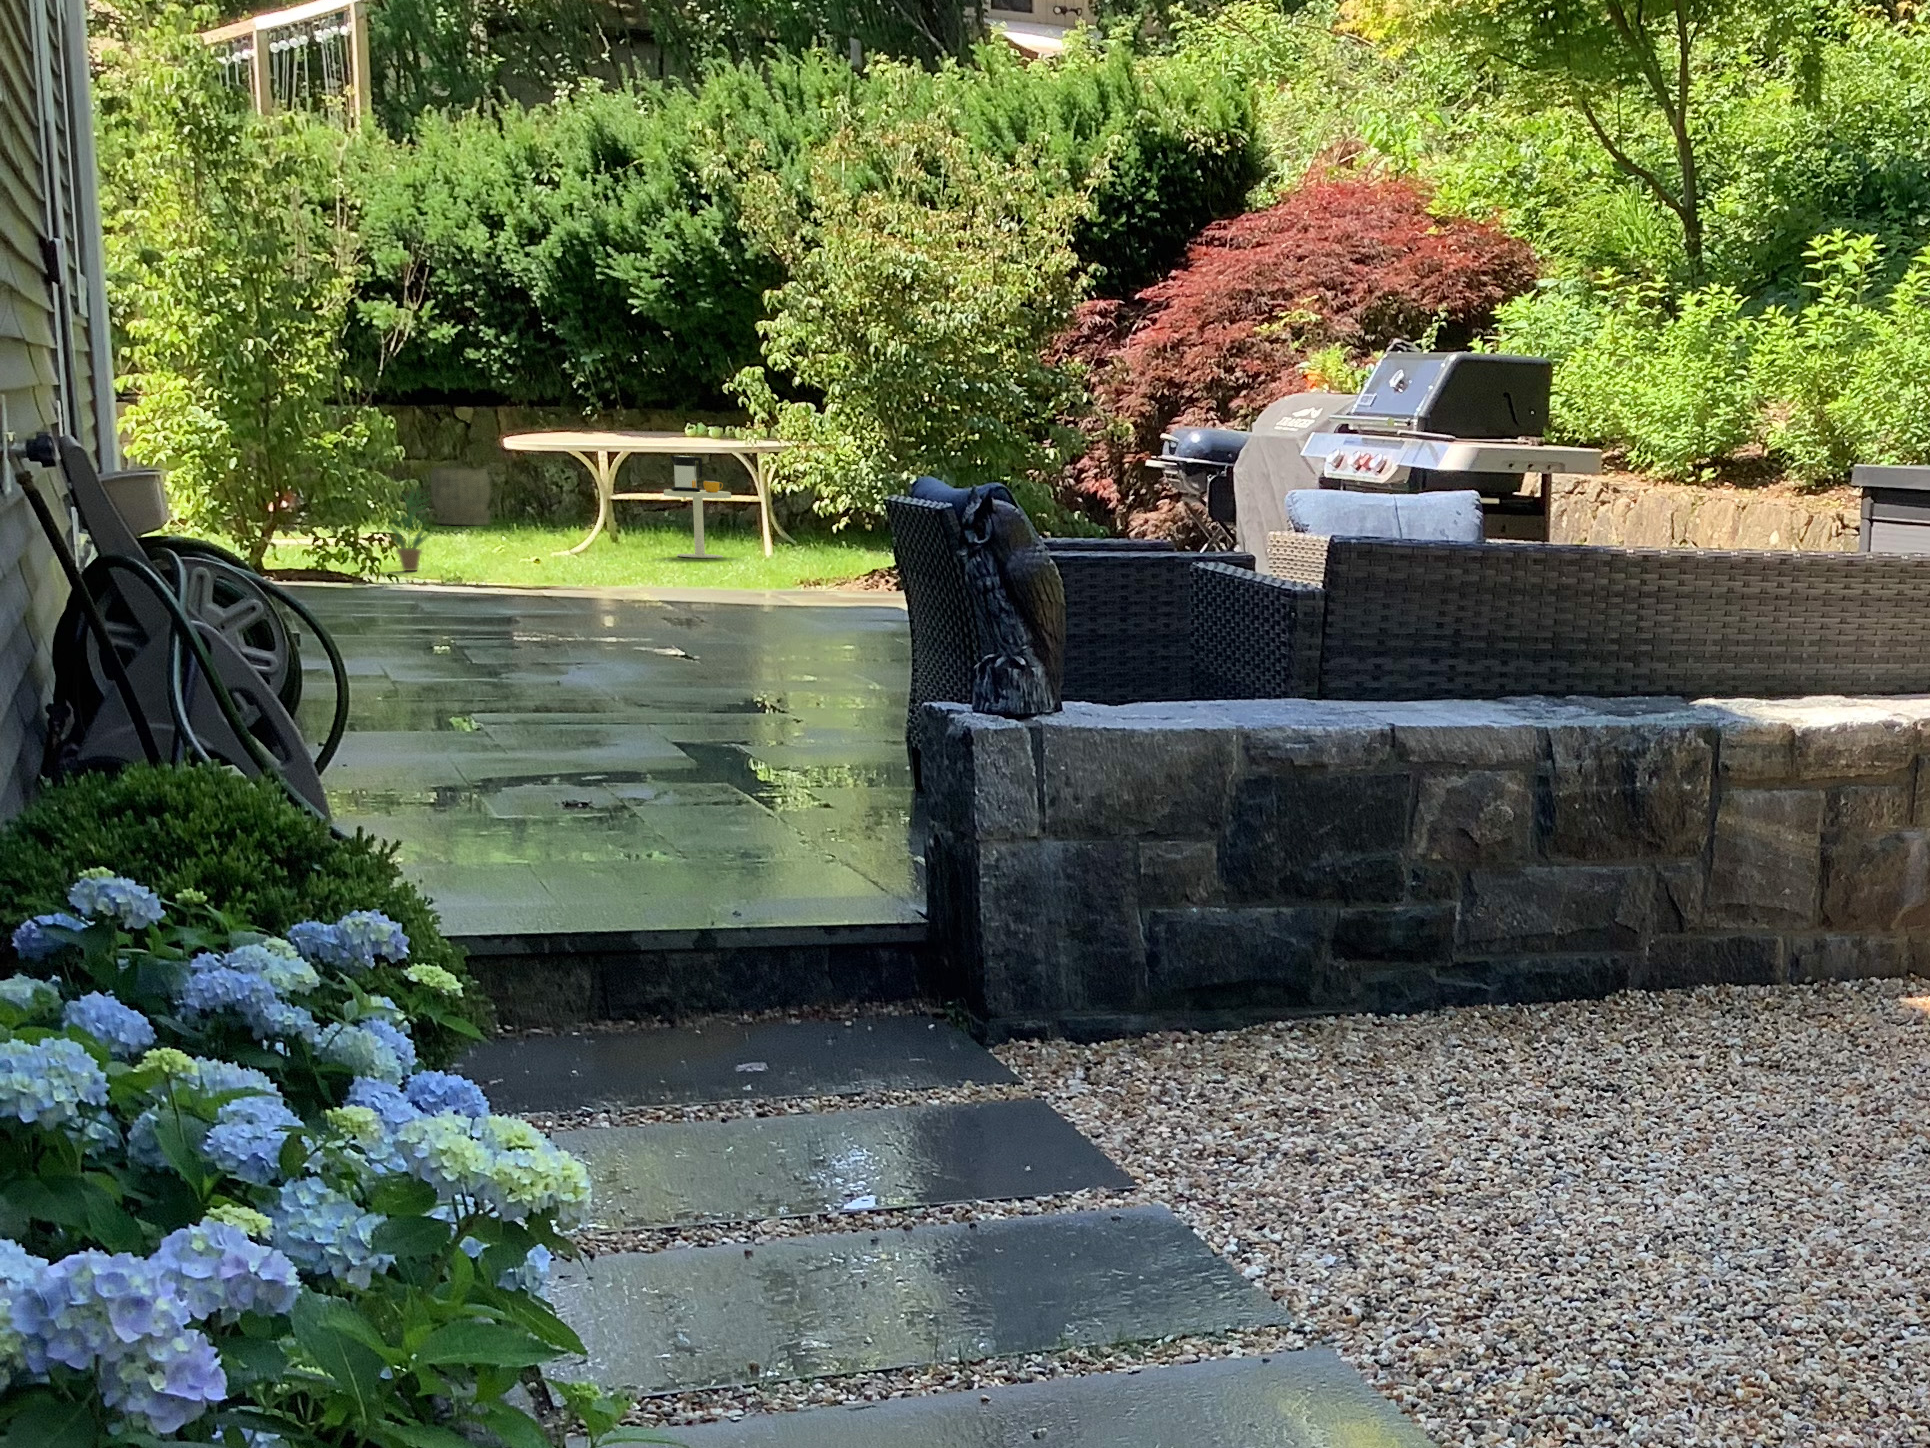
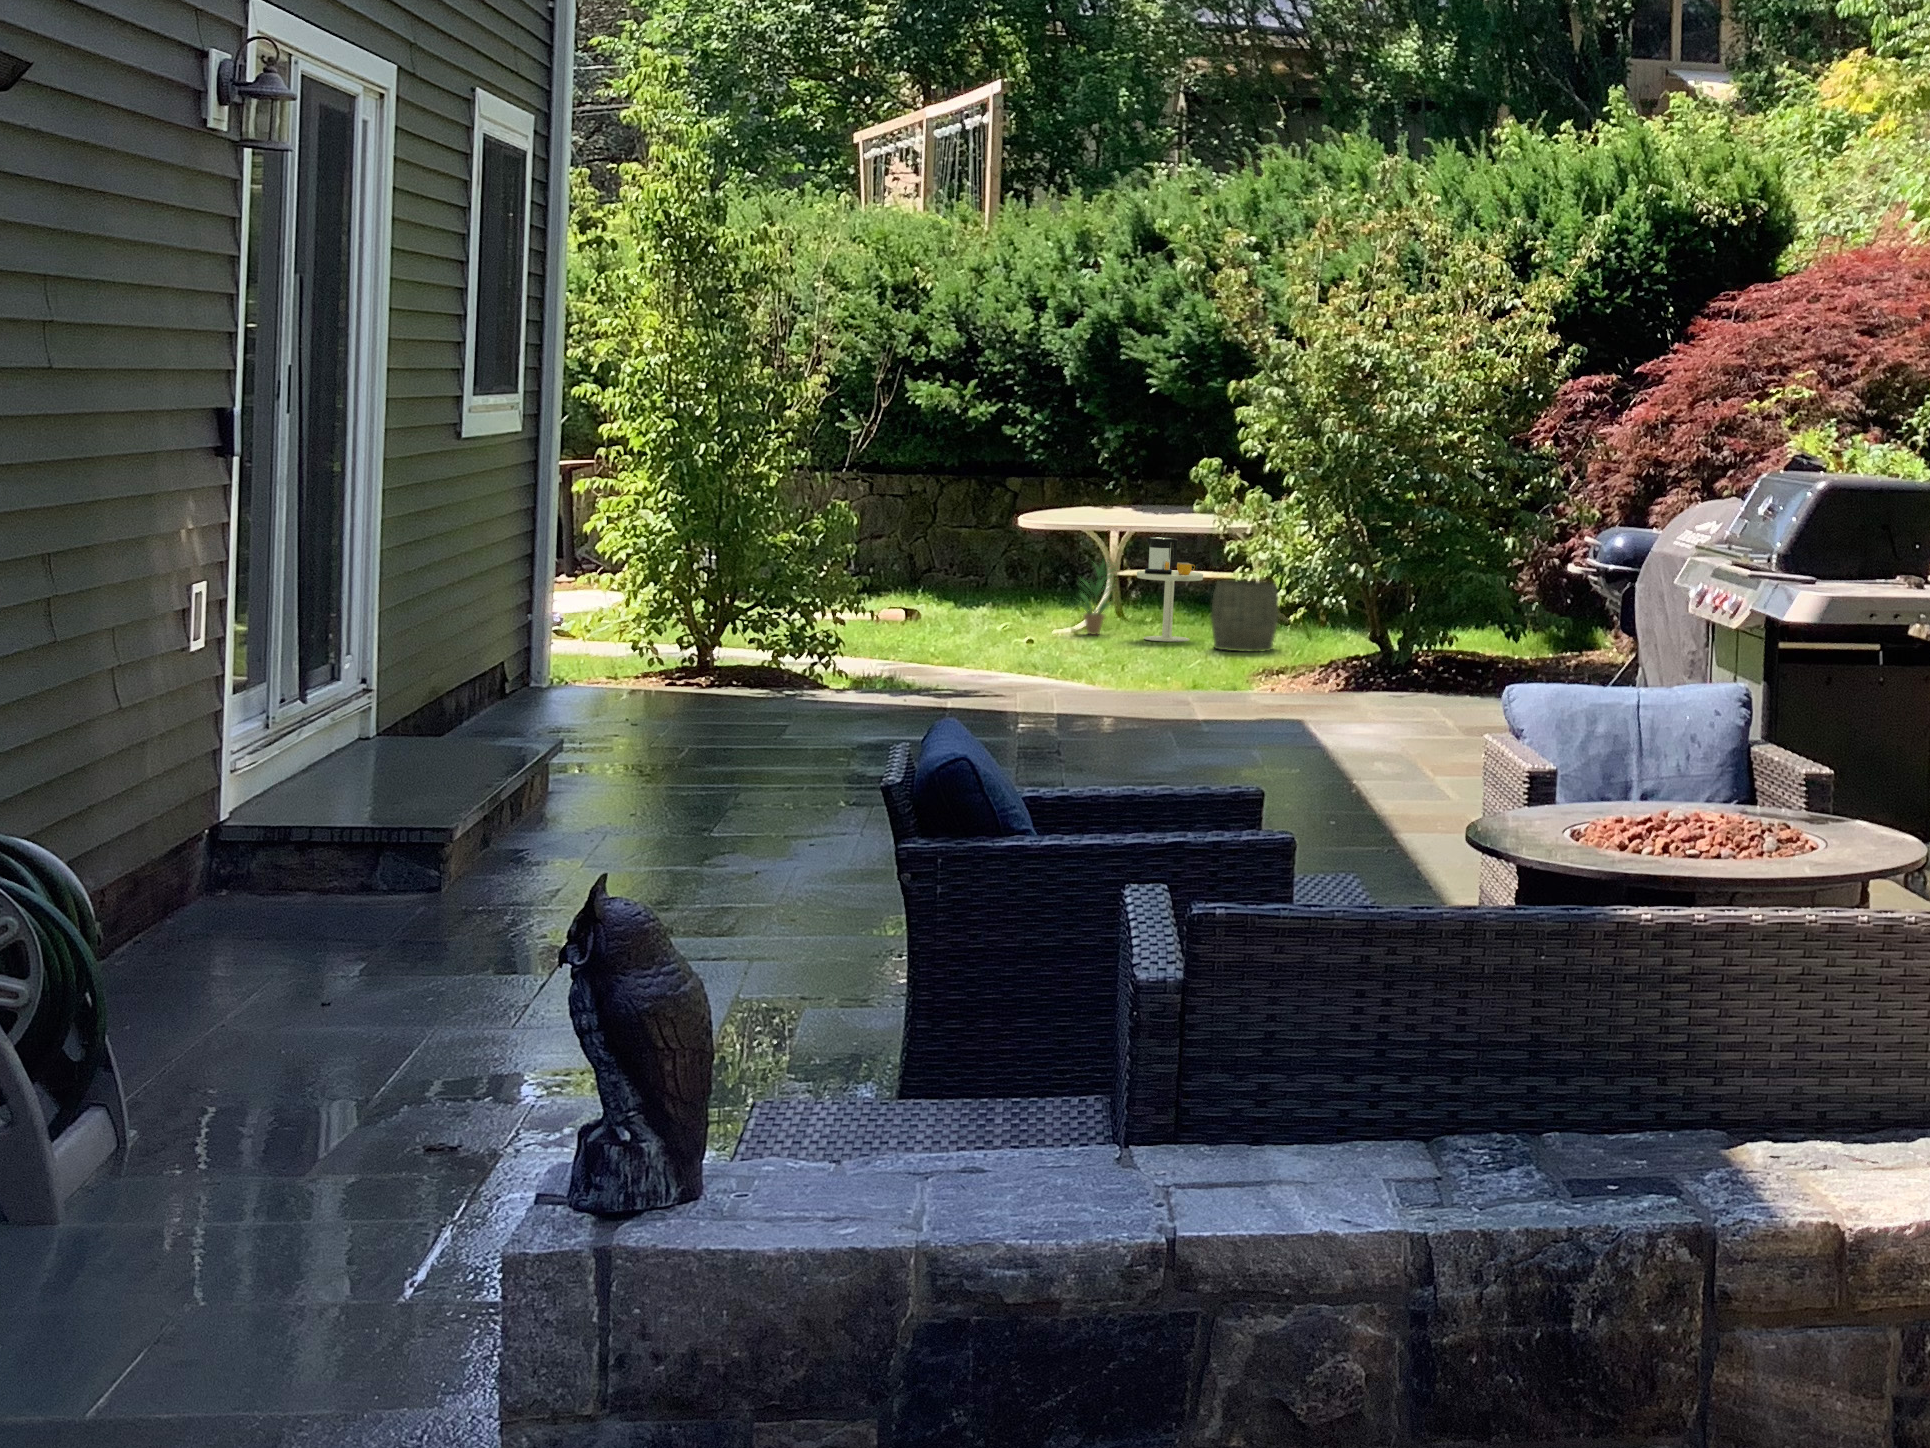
woven basket: present [431,467,491,525] -> present [1211,581,1278,652]
potted plant: present [390,487,427,571] -> present [1078,562,1118,635]

